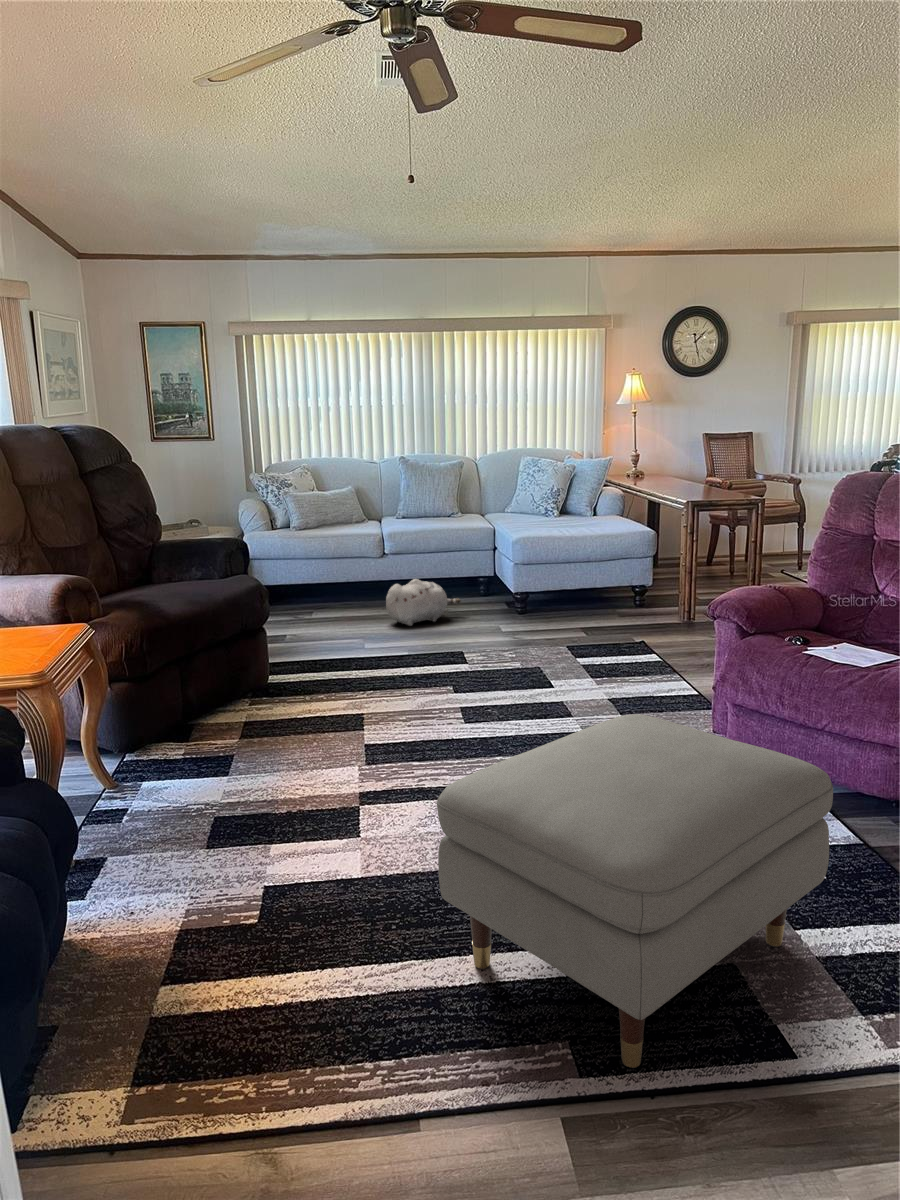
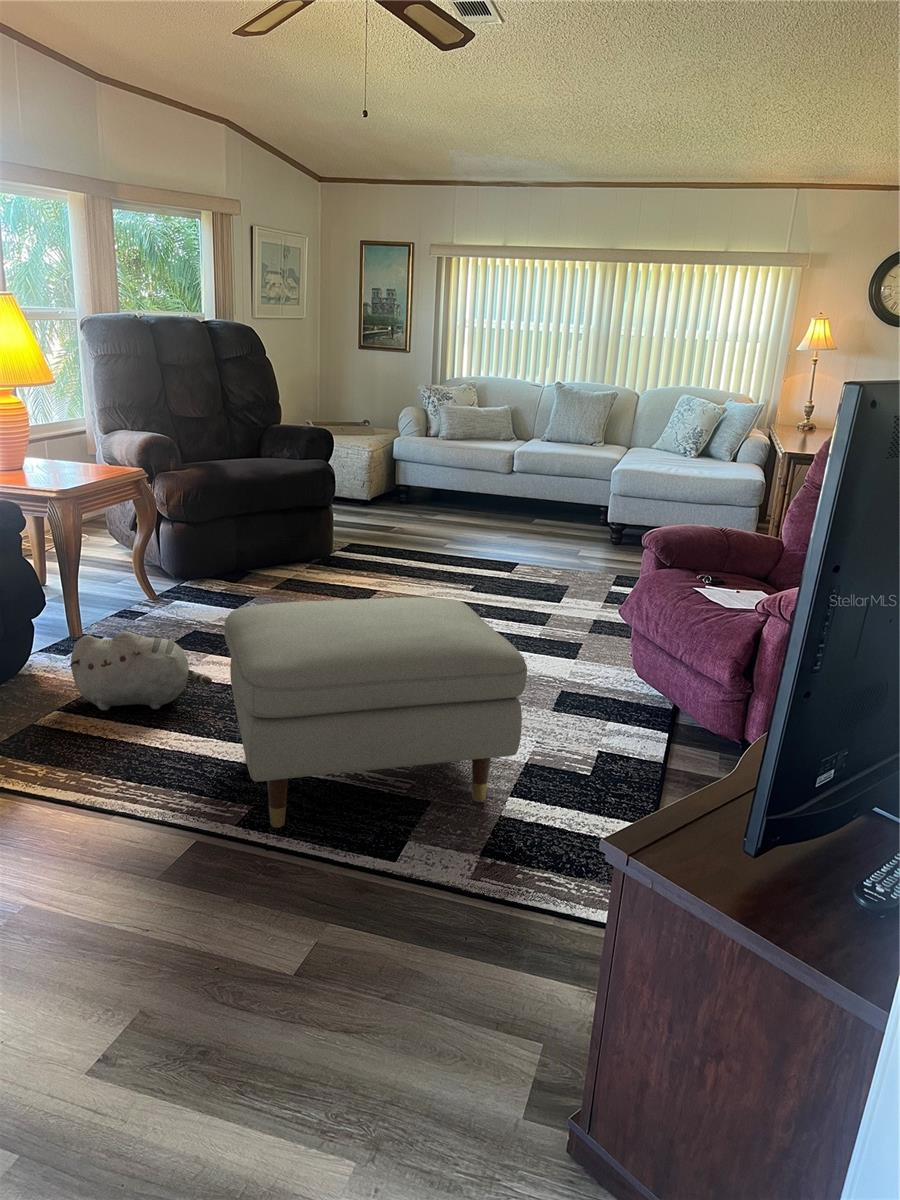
plush toy: present [386,579,461,626] -> present [70,632,212,710]

